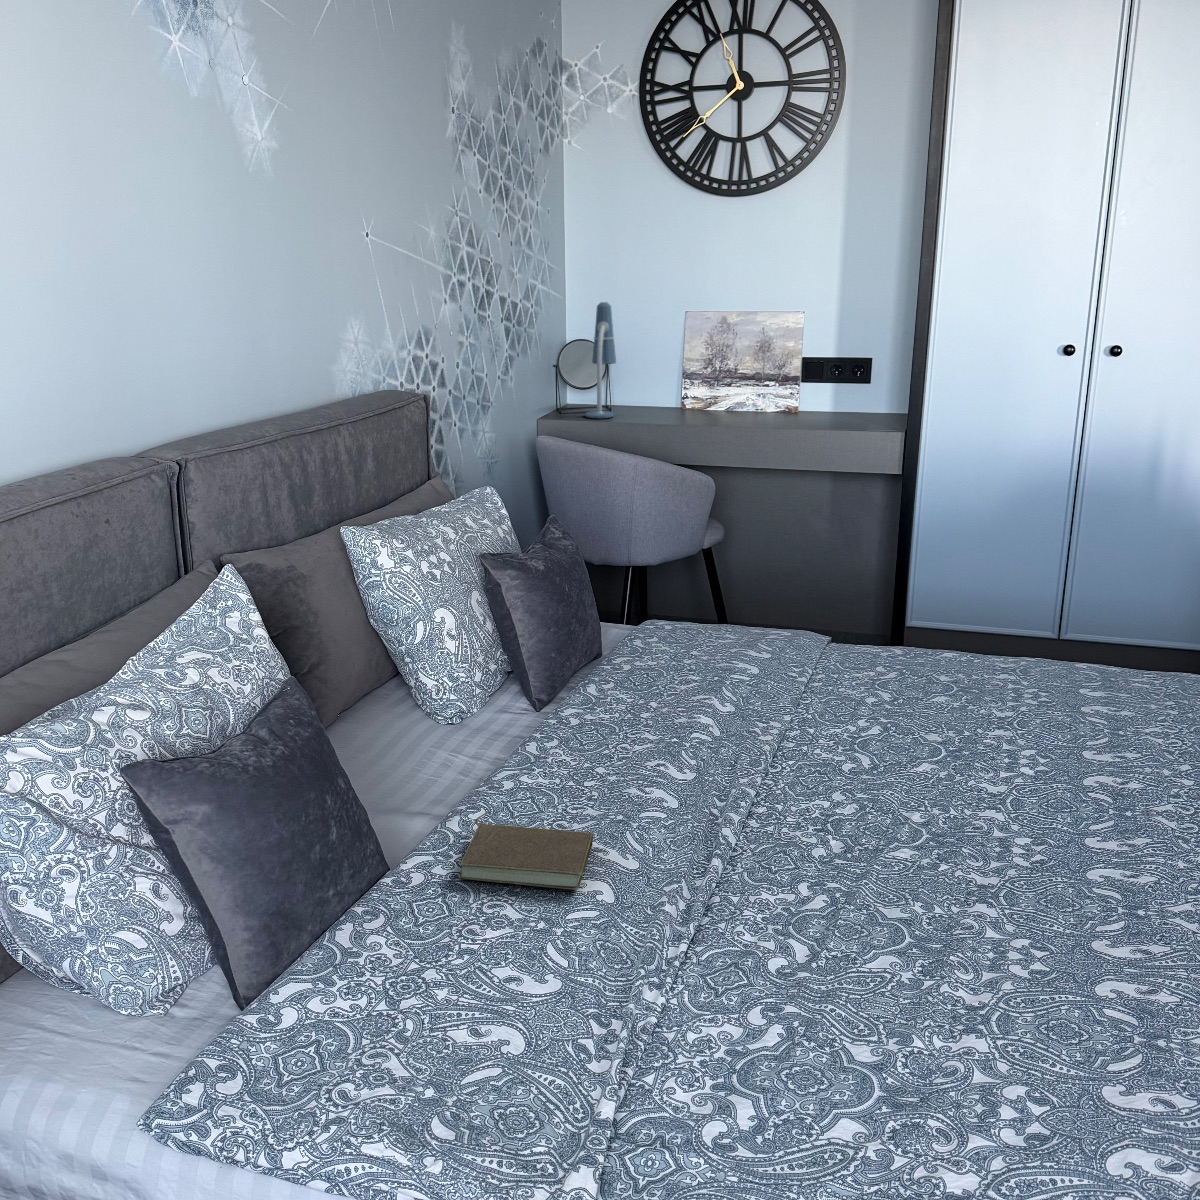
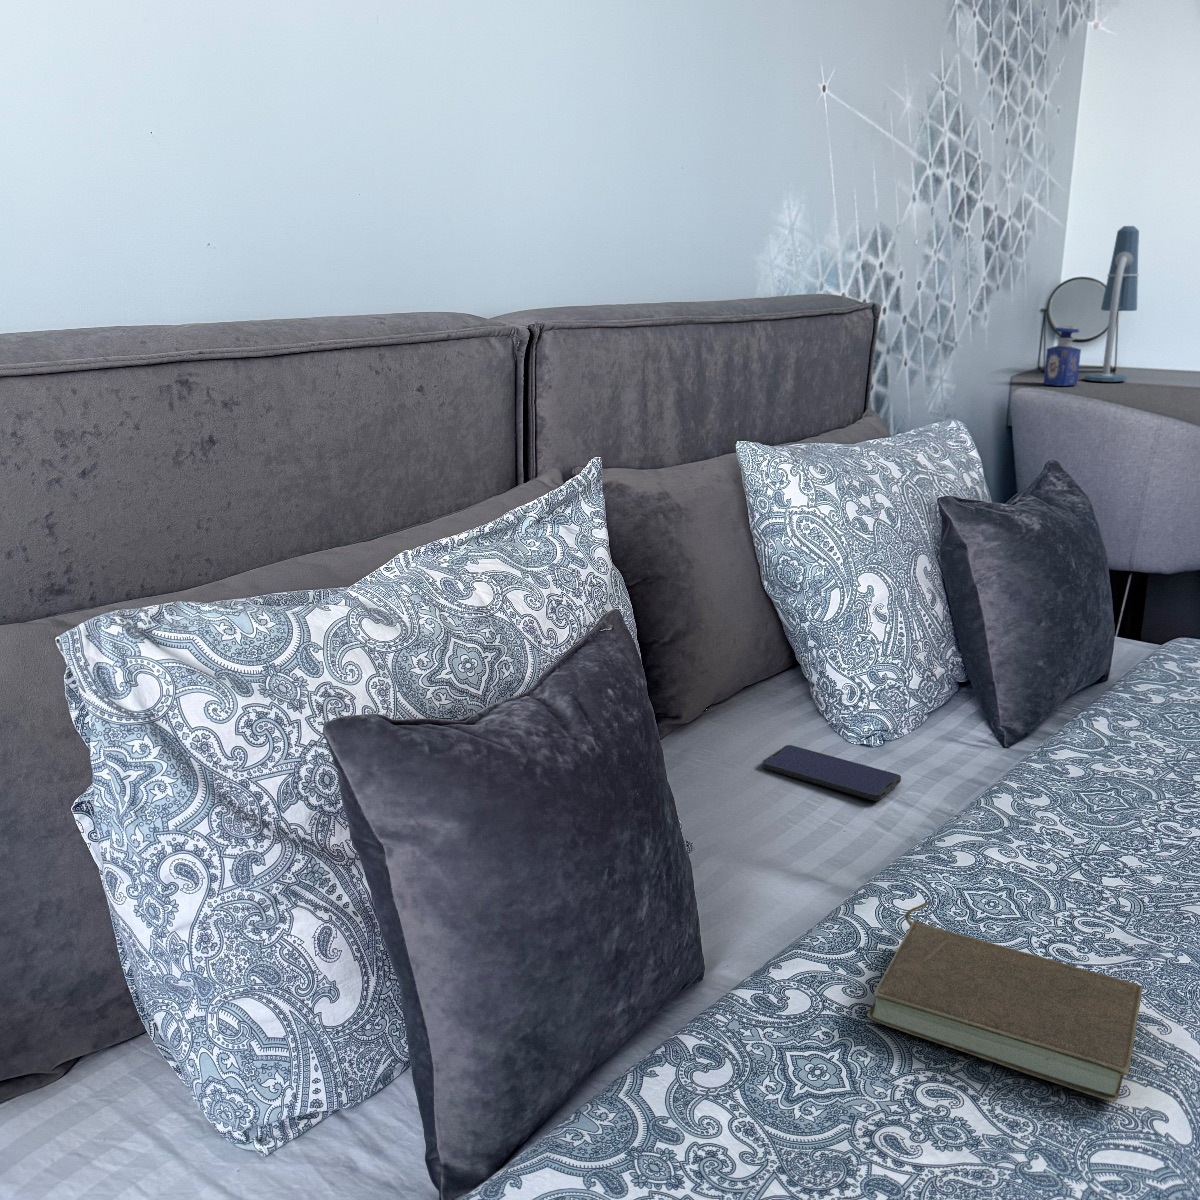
perfume bottle: none [556,381,580,425] -> present [1044,326,1081,386]
smartphone: none [386,729,473,756] -> present [762,745,901,801]

